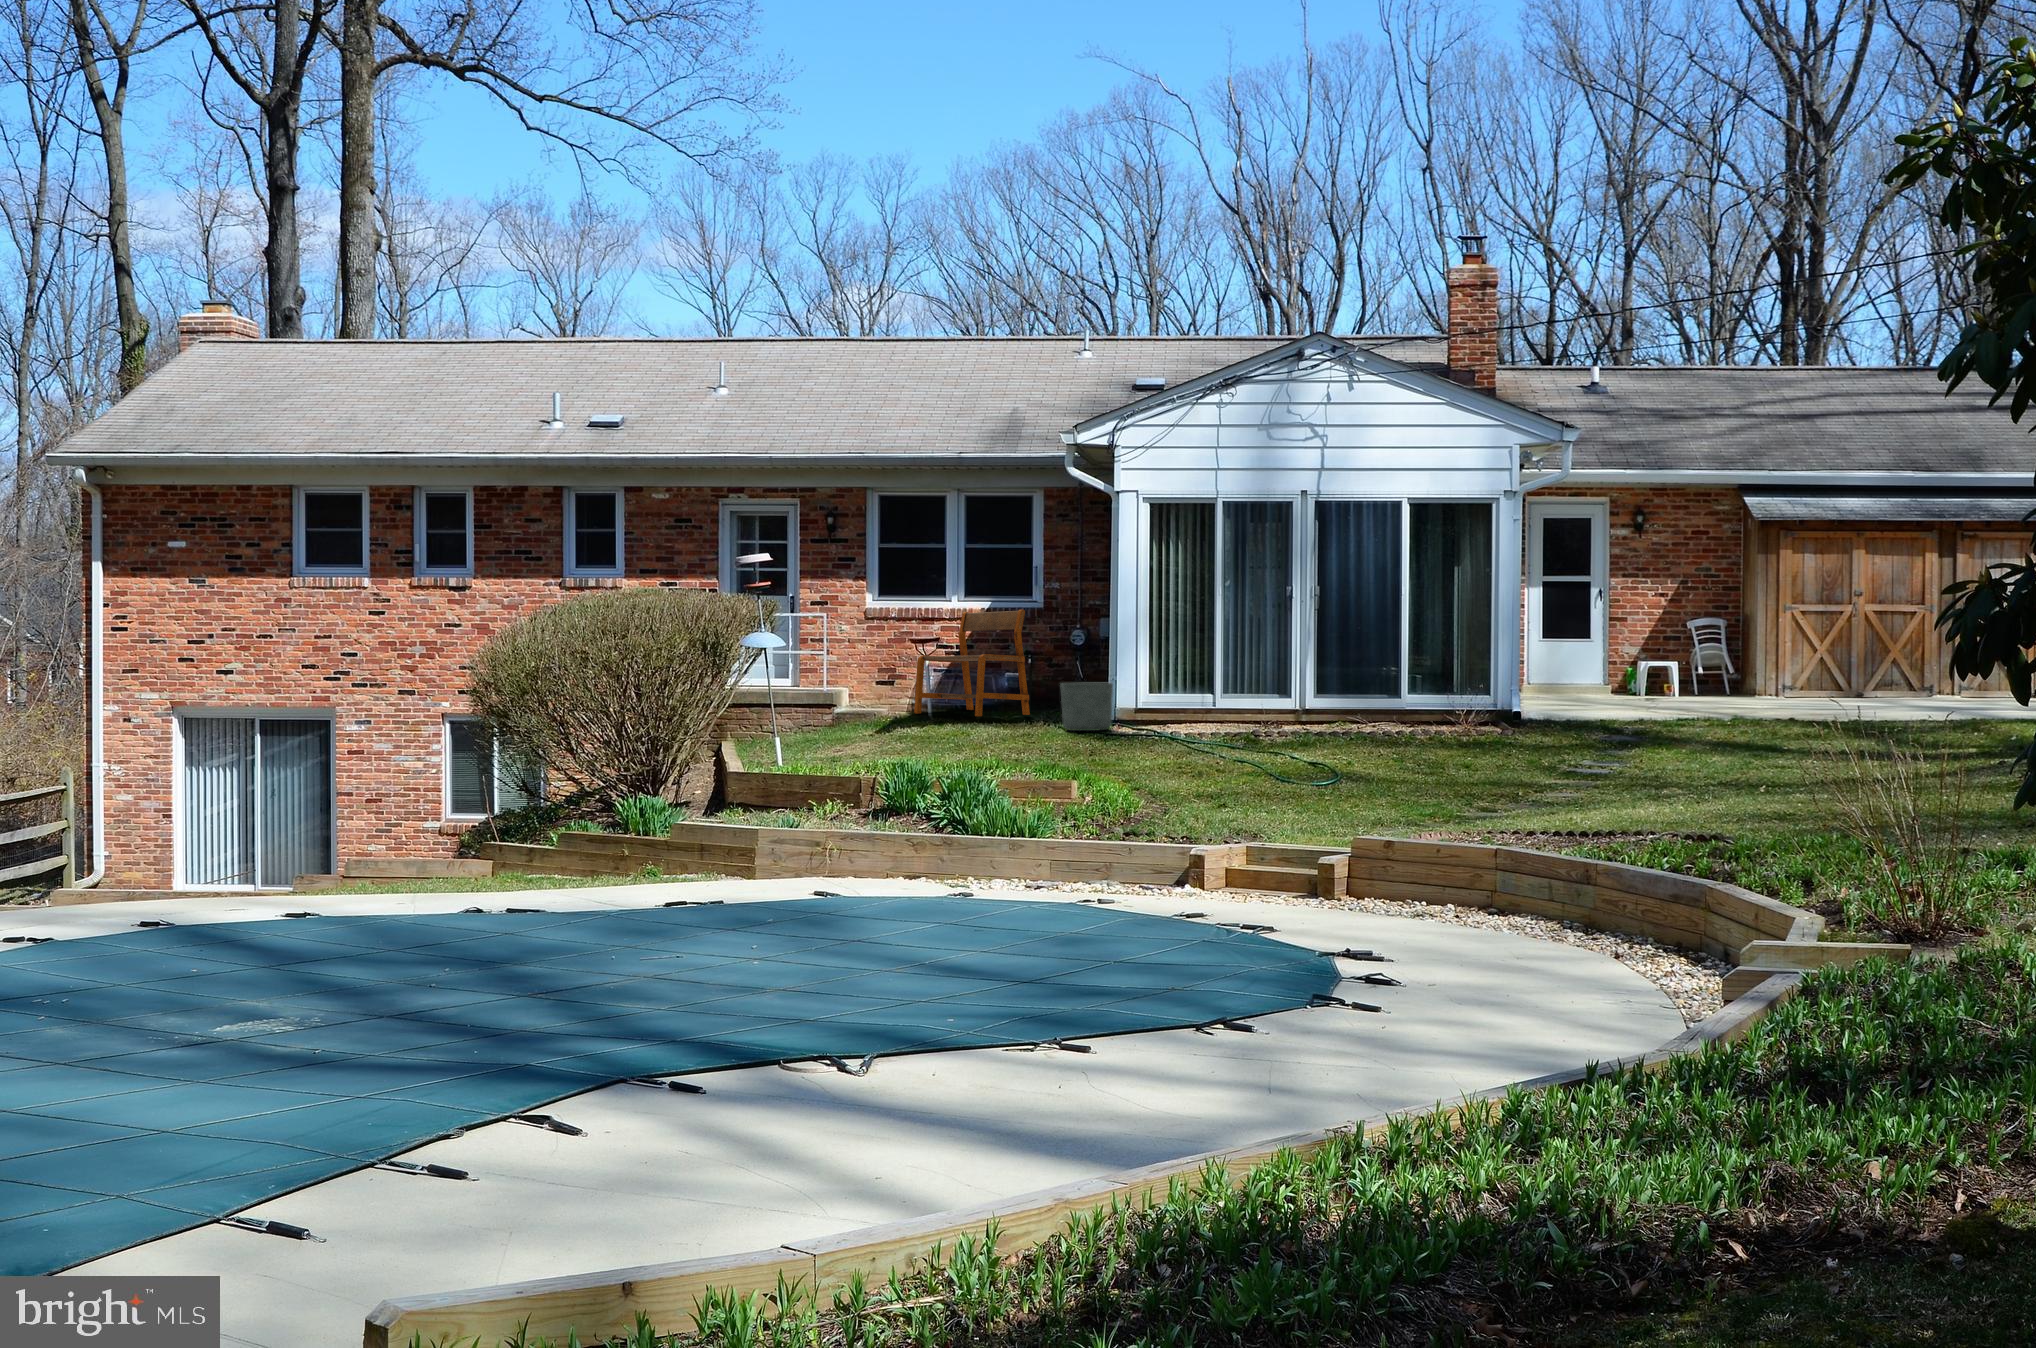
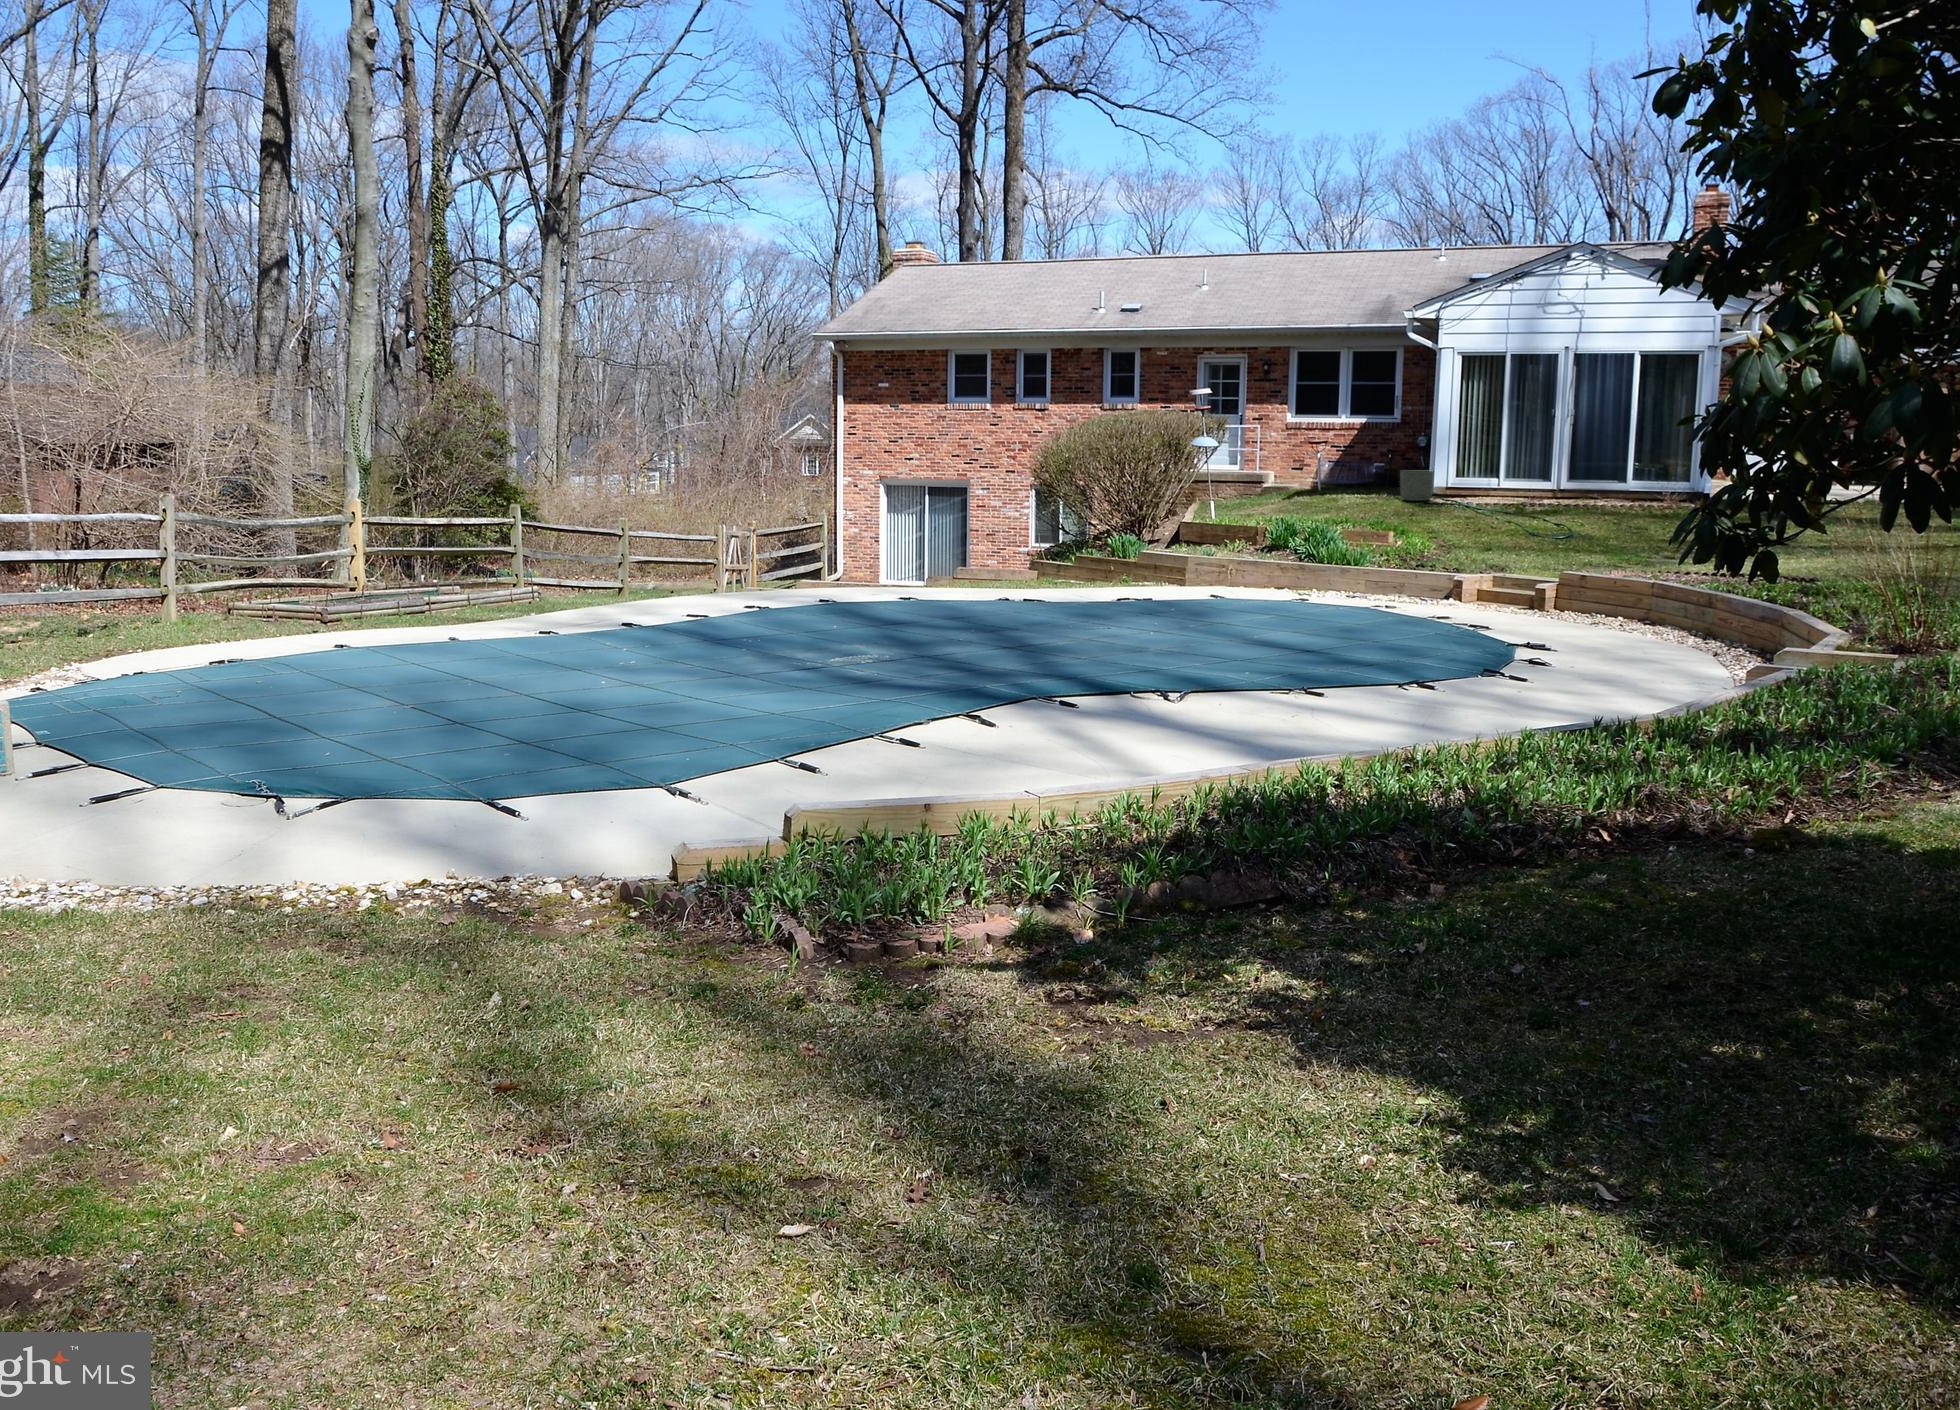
bench: present [914,610,1030,716] -> none [1310,424,1382,490]

